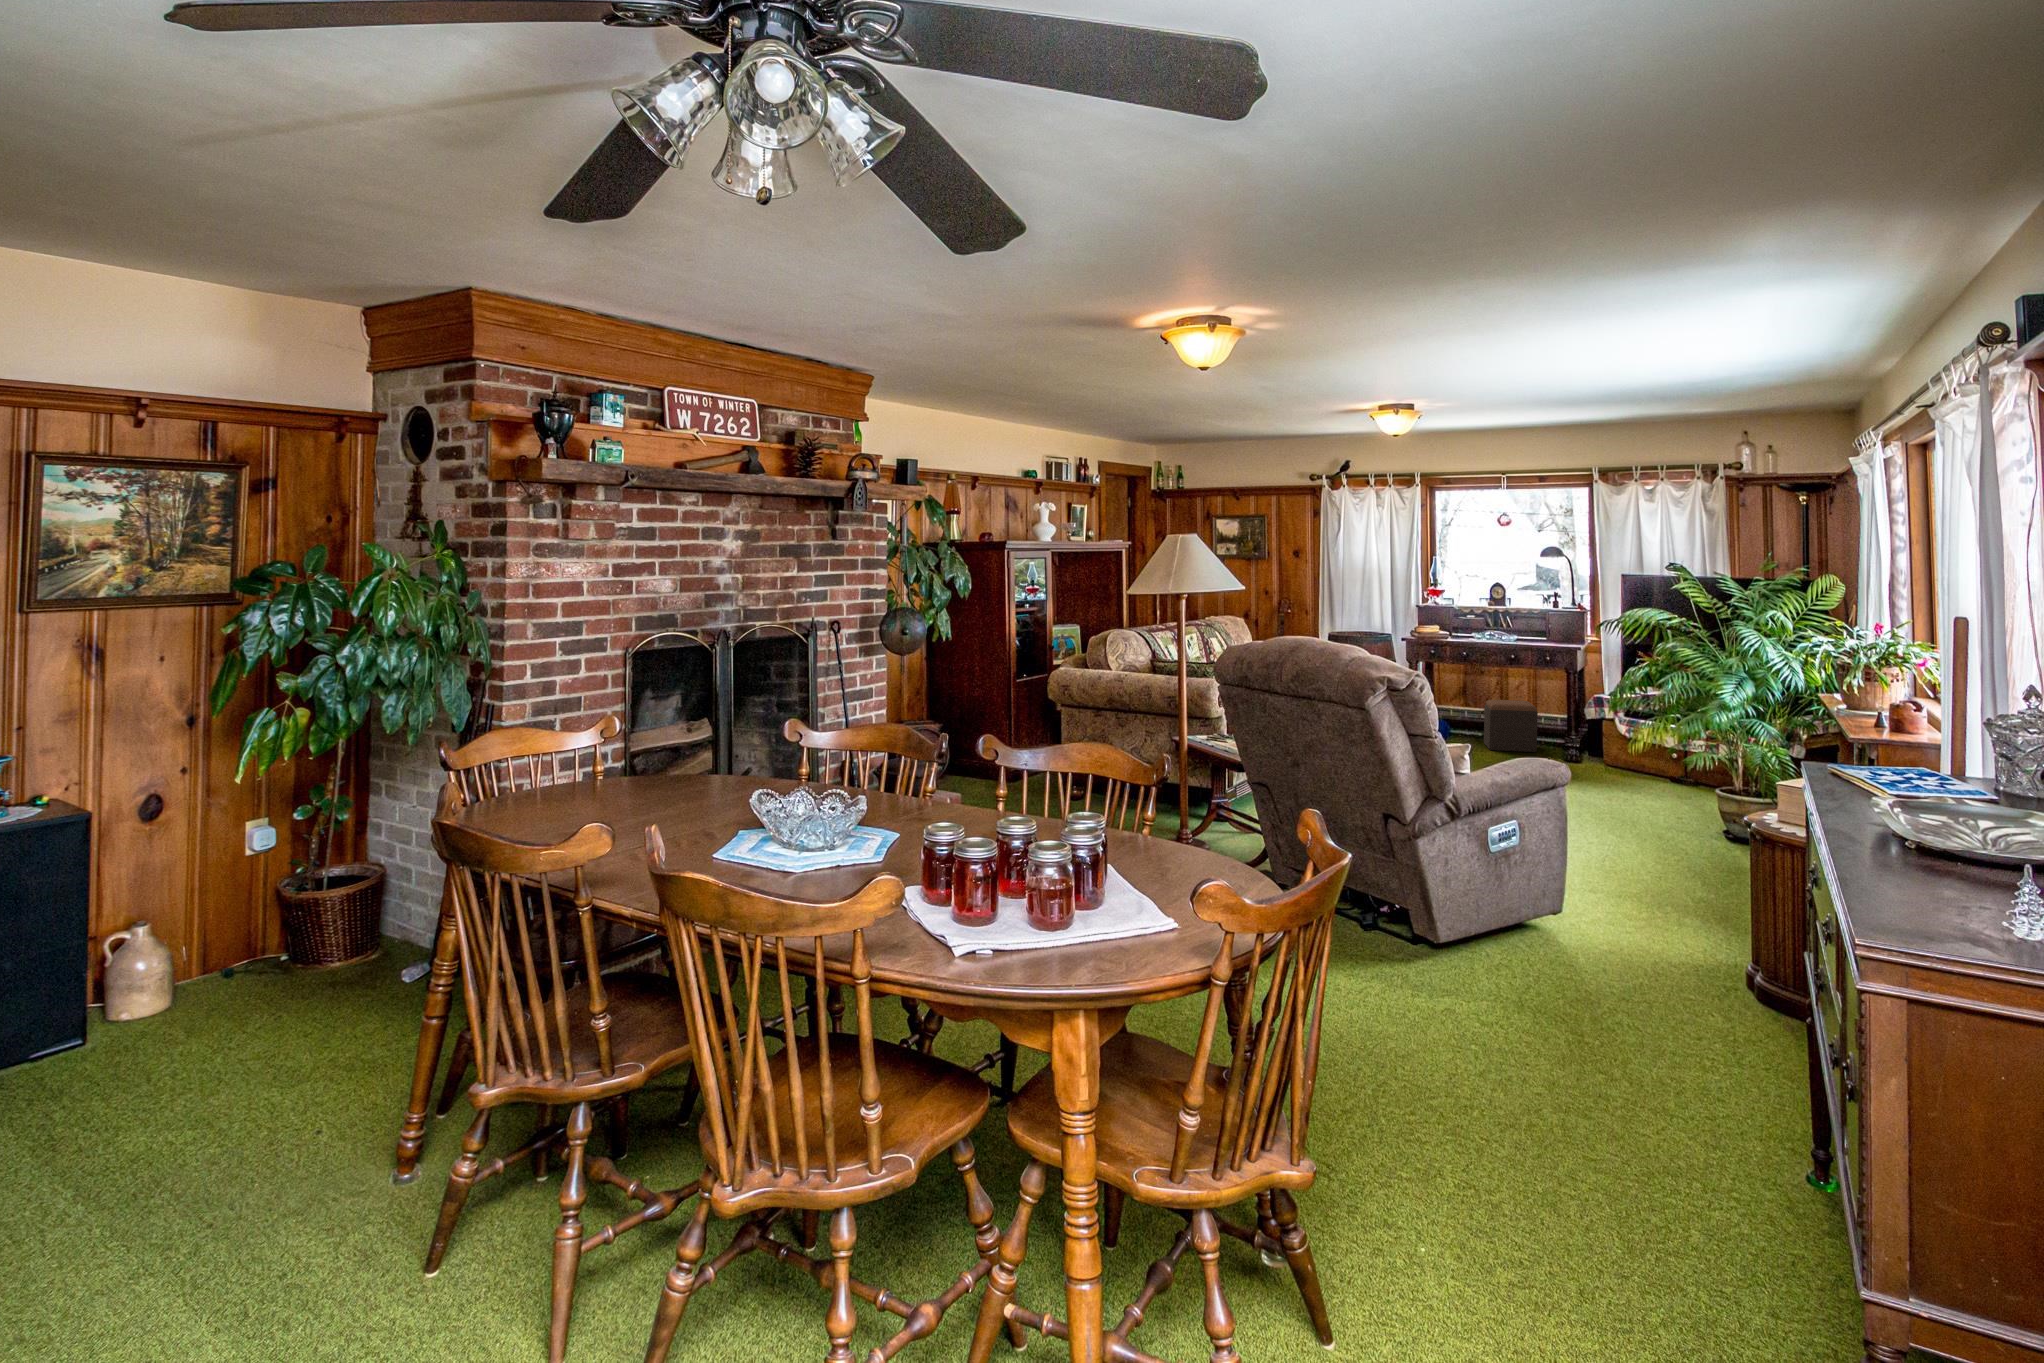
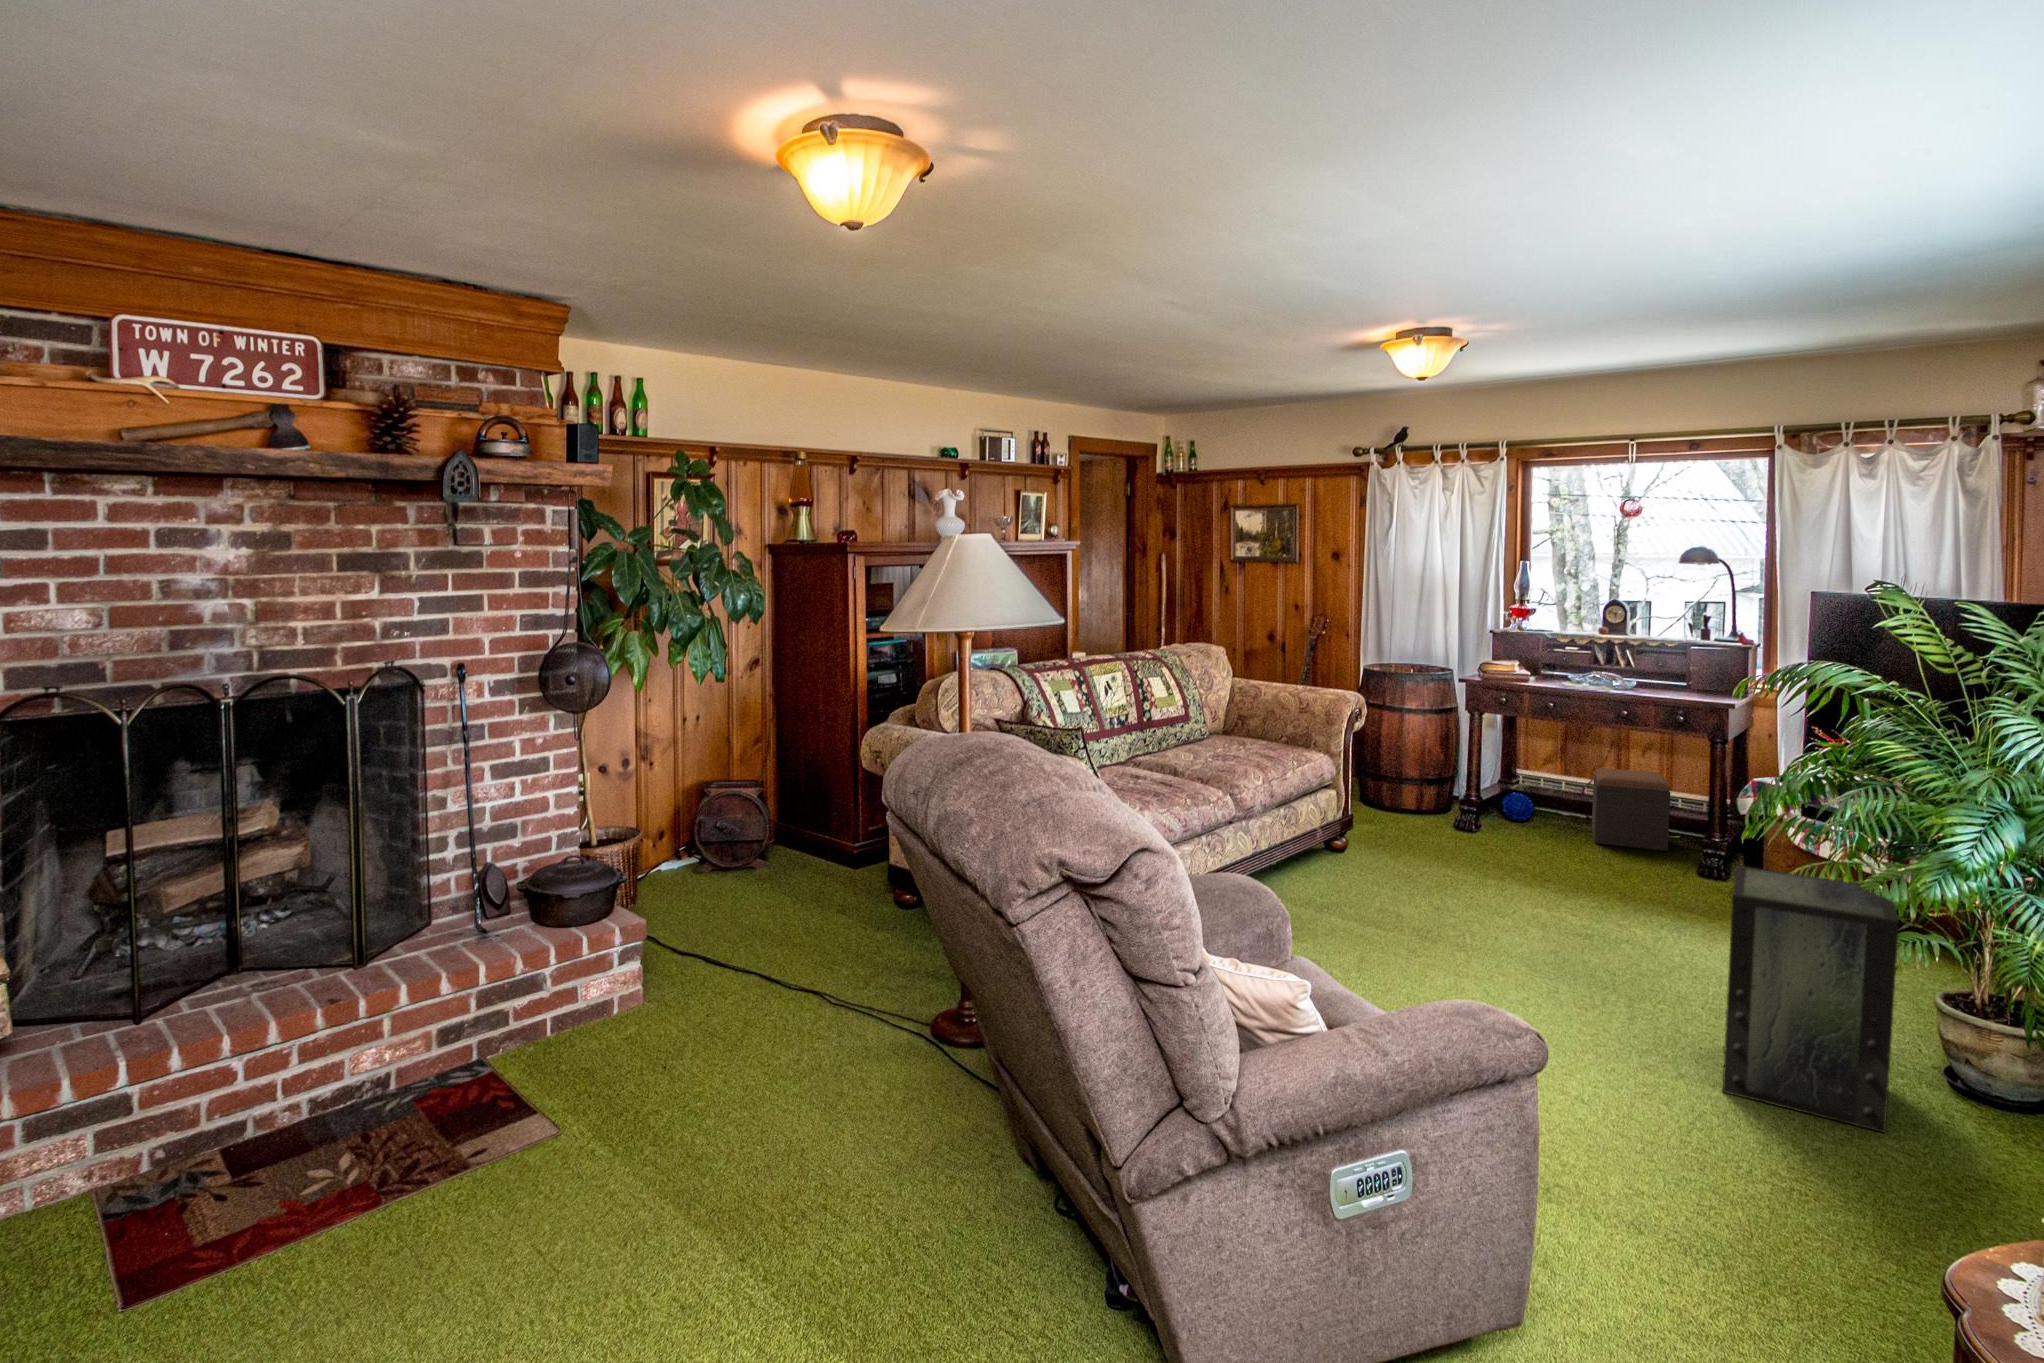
storage box: none [1604,725,1696,856] -> present [1723,866,1899,1132]

